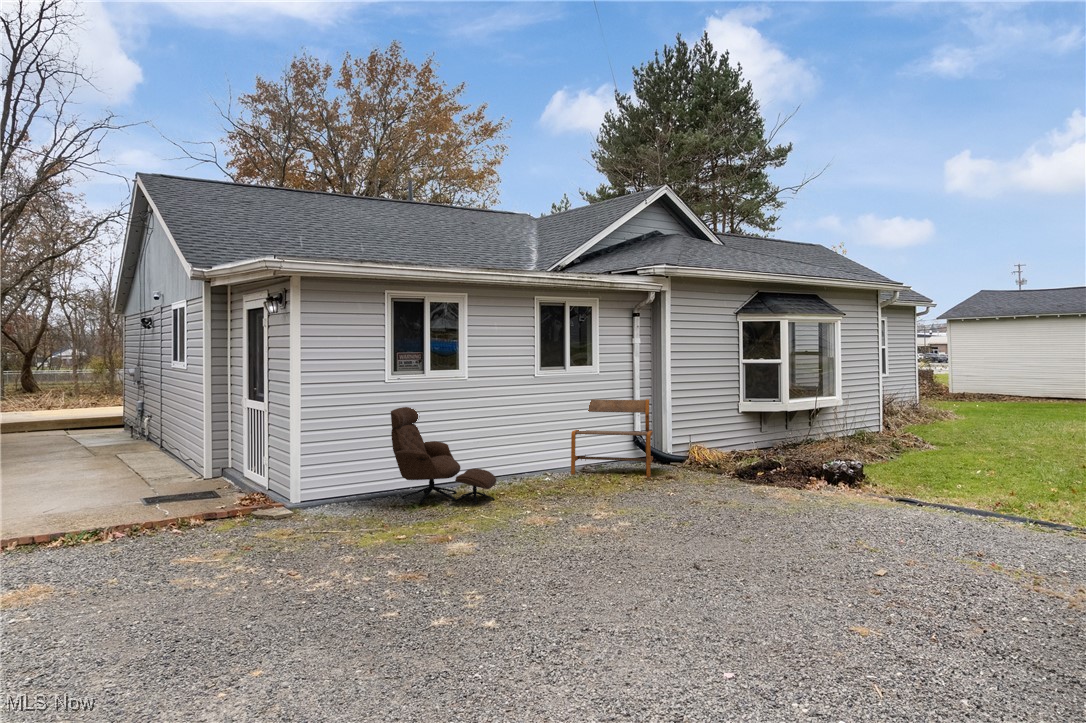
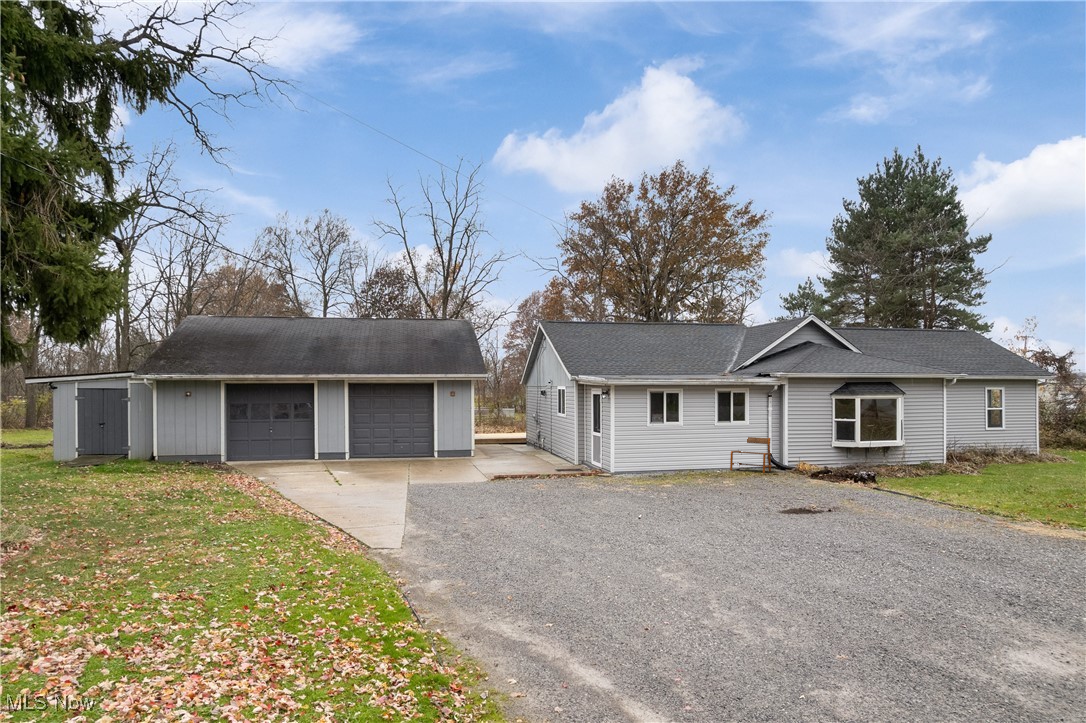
lounge chair: present [391,407,497,504] -> none [648,437,689,475]

